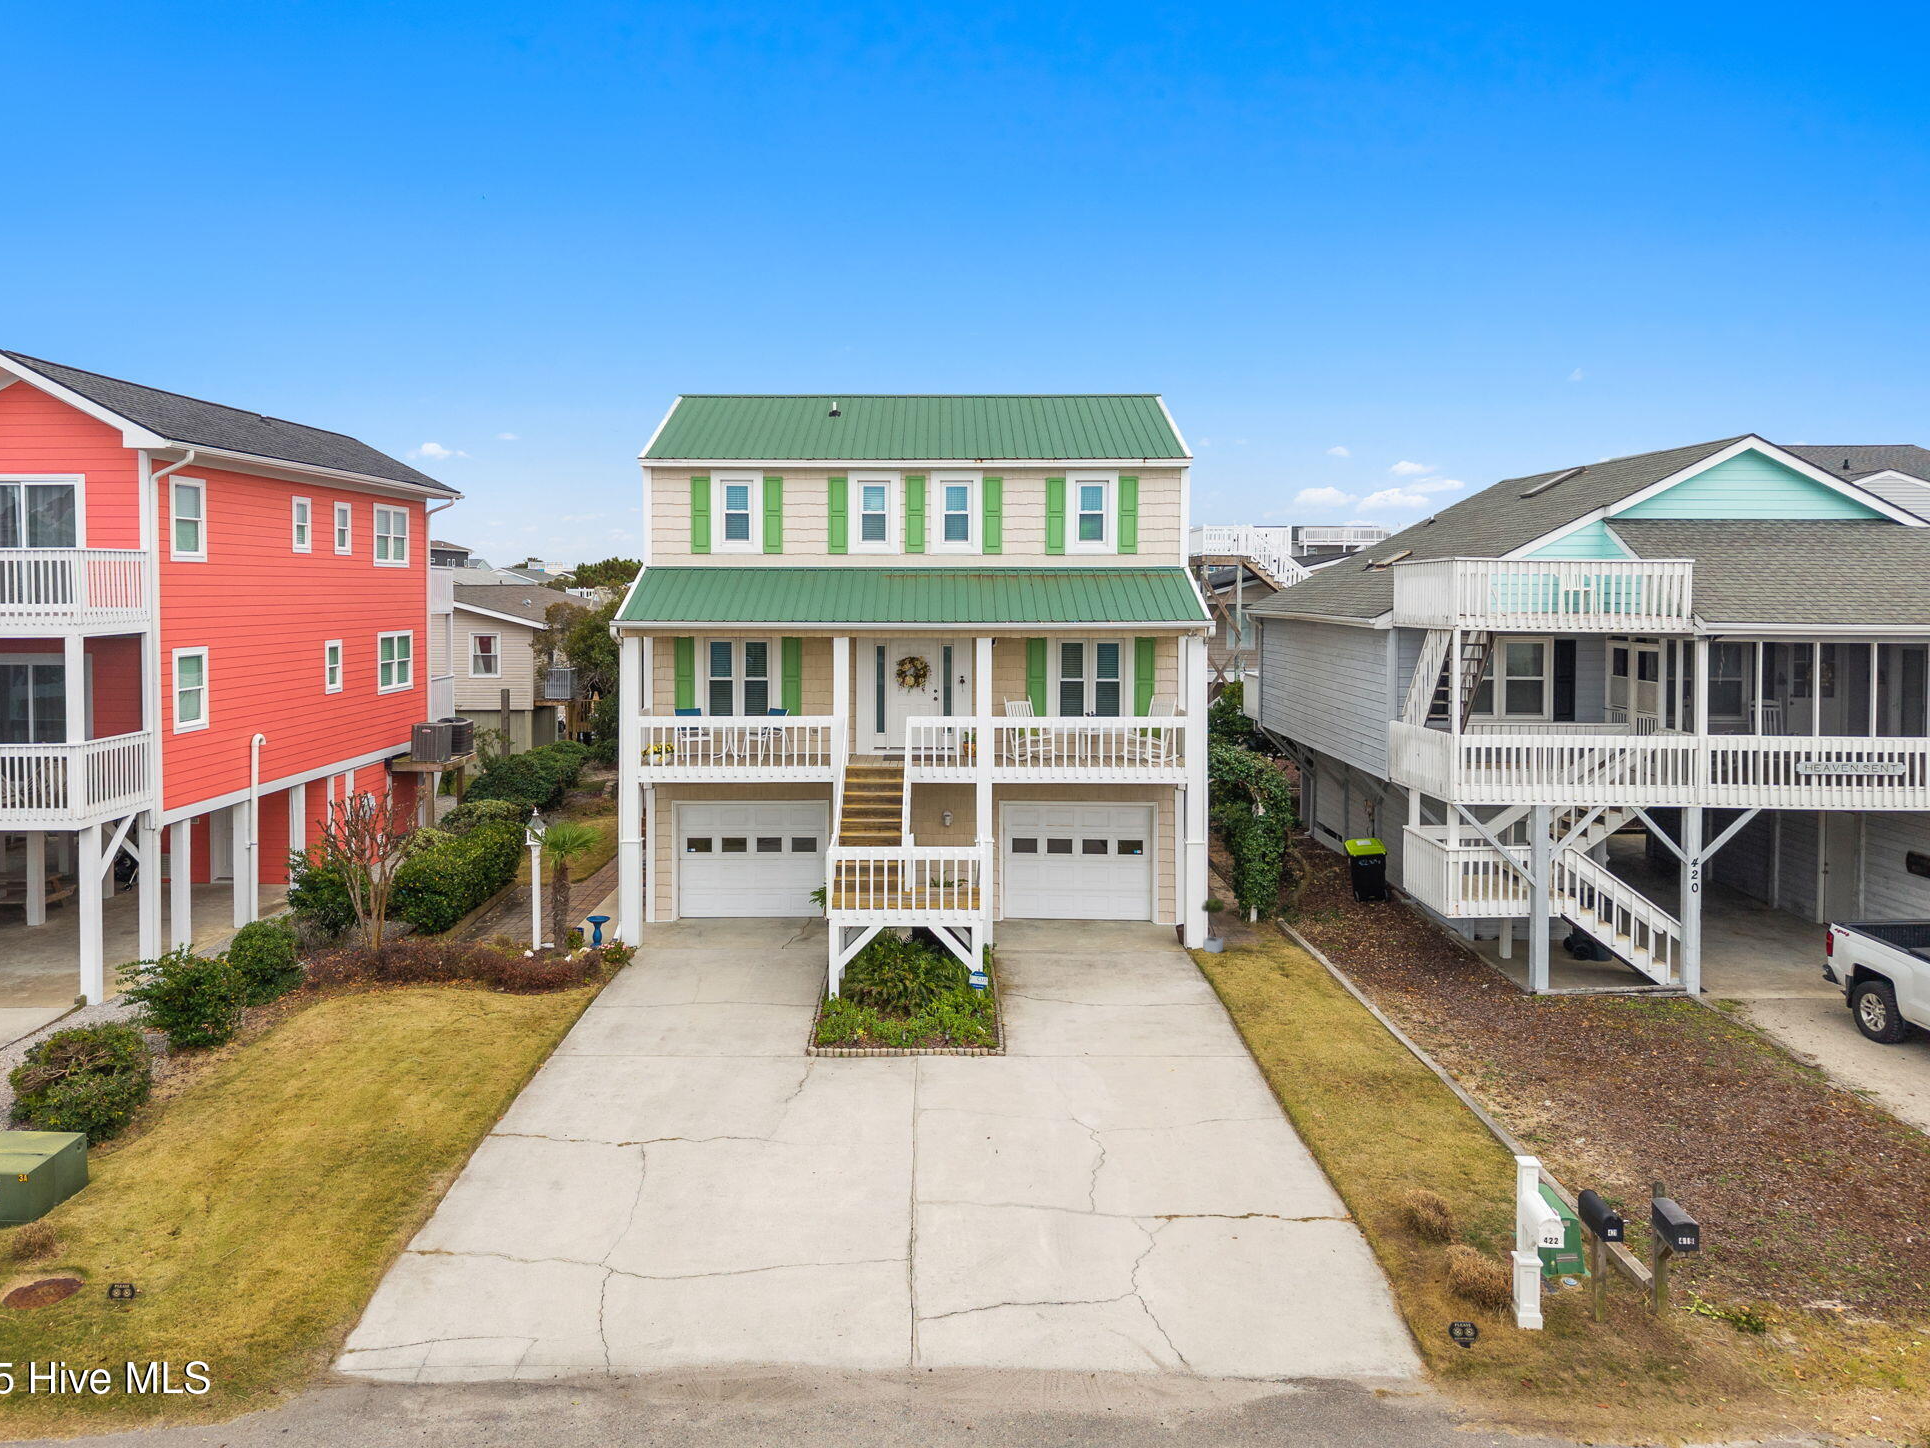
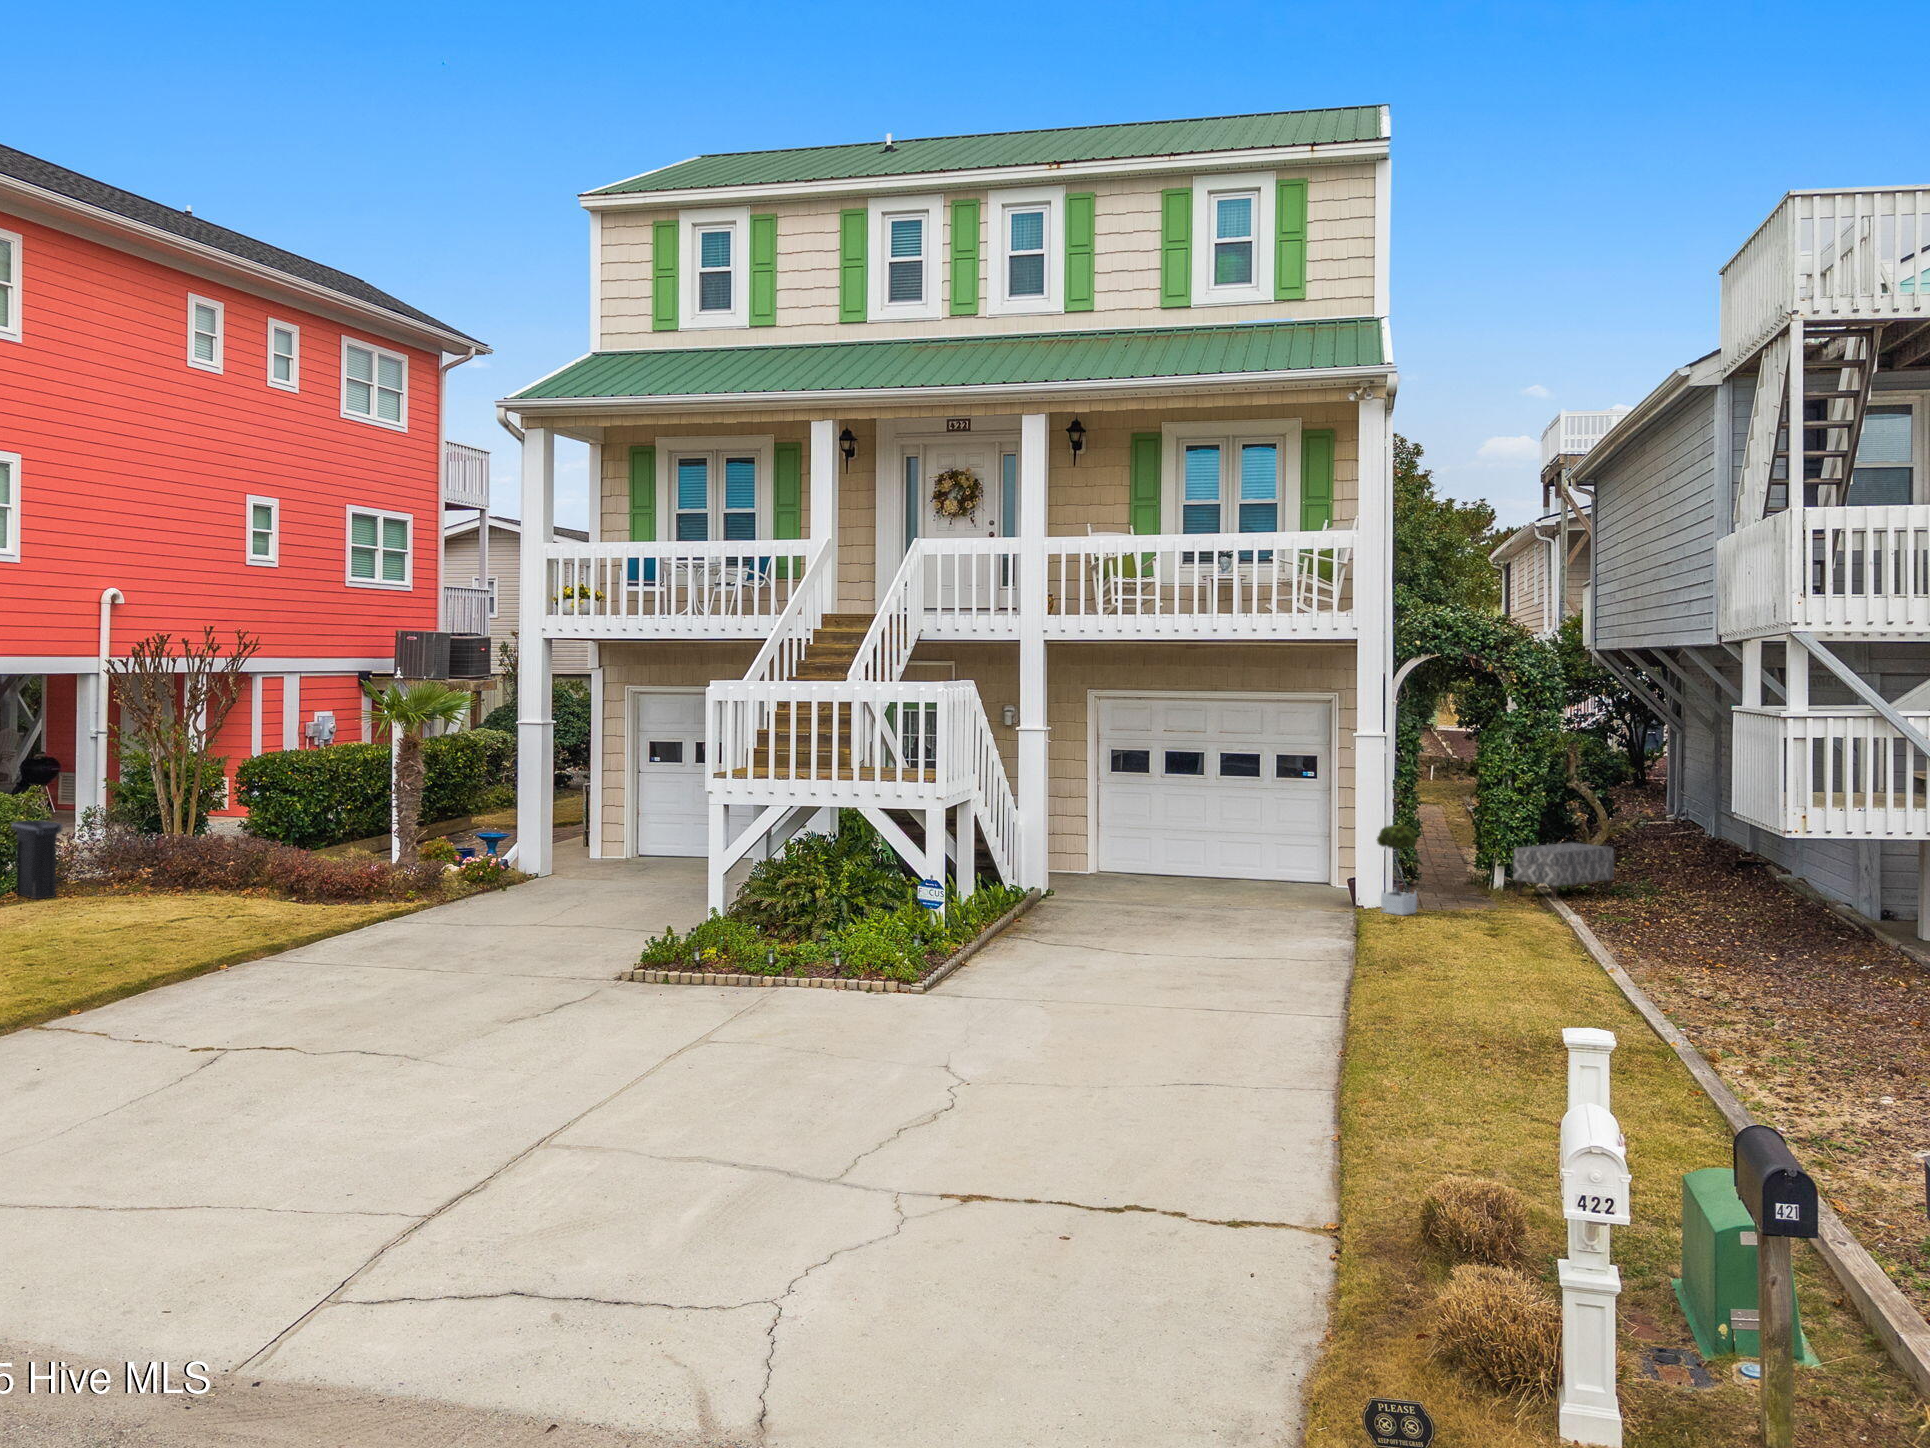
bench: none [1263,889,1316,931] -> present [1513,843,1614,900]
trash can: none [275,950,321,1012] -> present [11,820,62,899]

